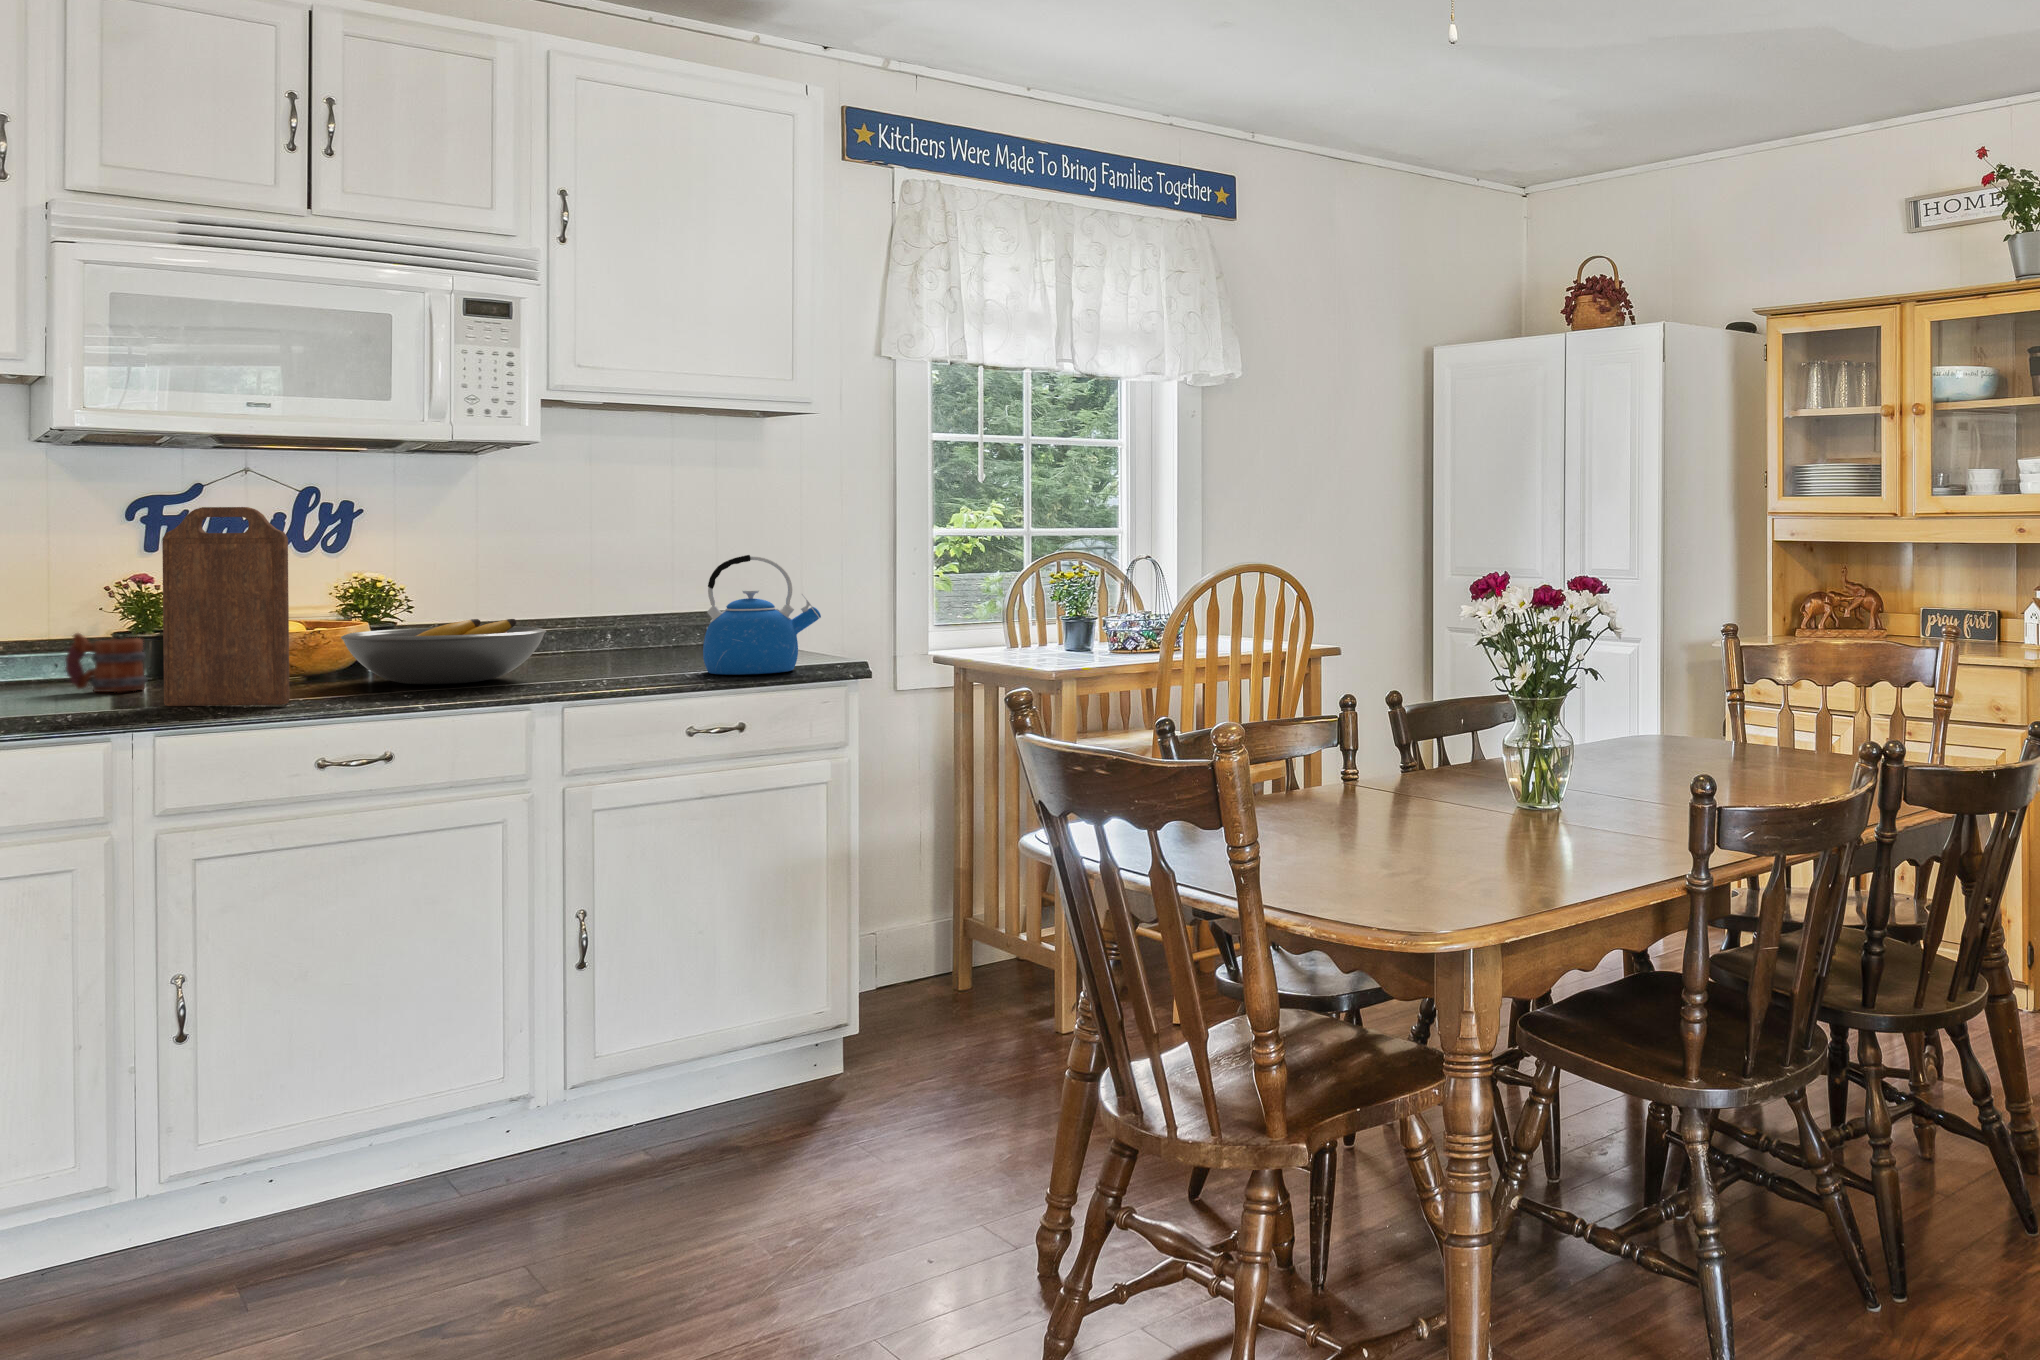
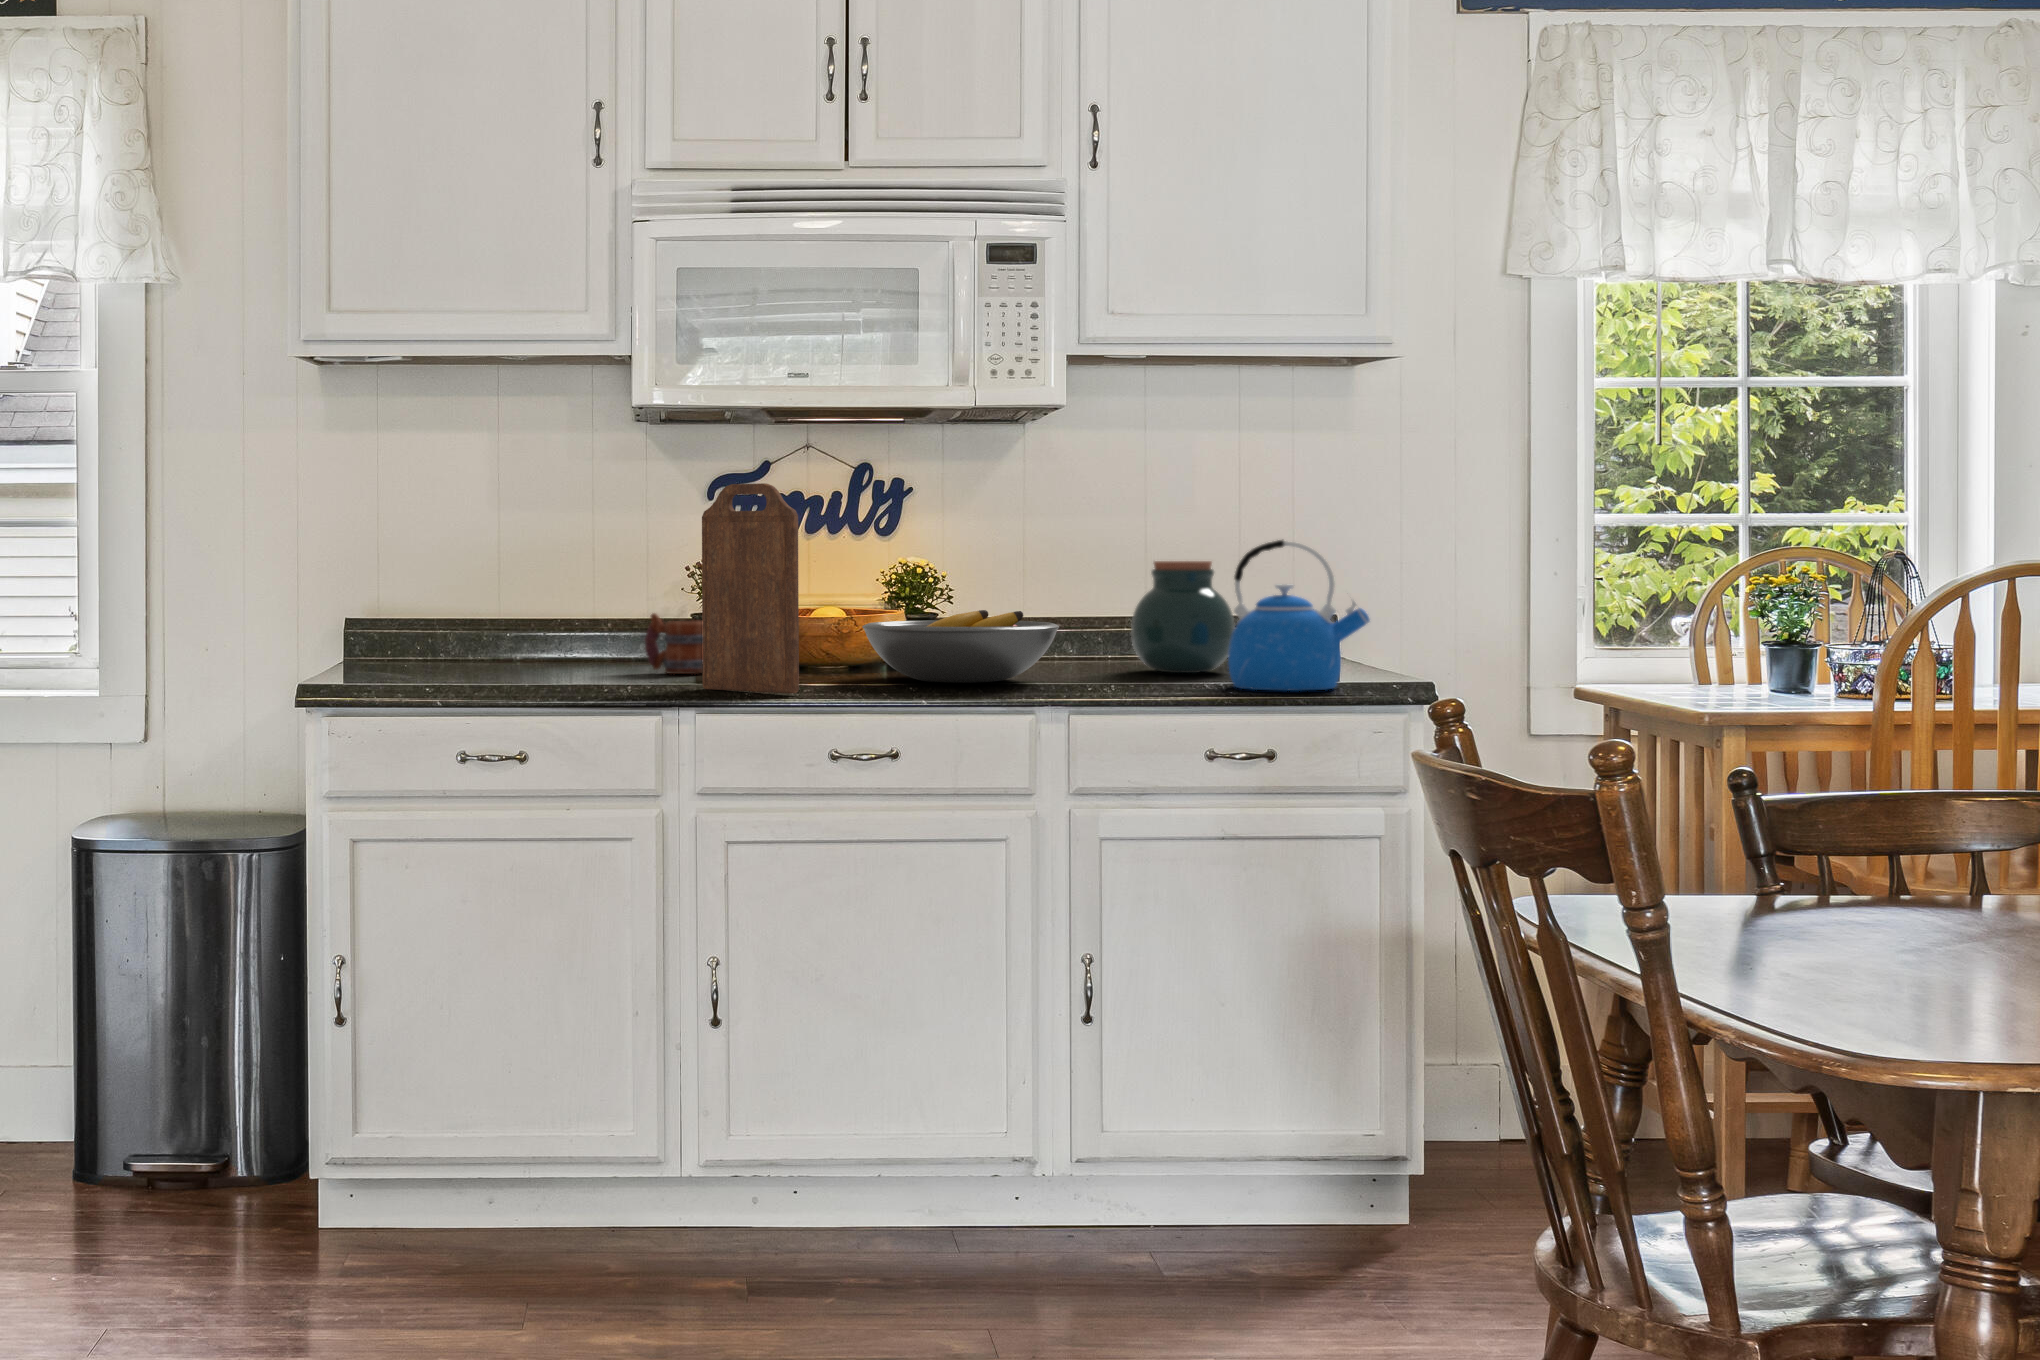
jar: none [599,572,692,663] -> present [1131,561,1235,673]

